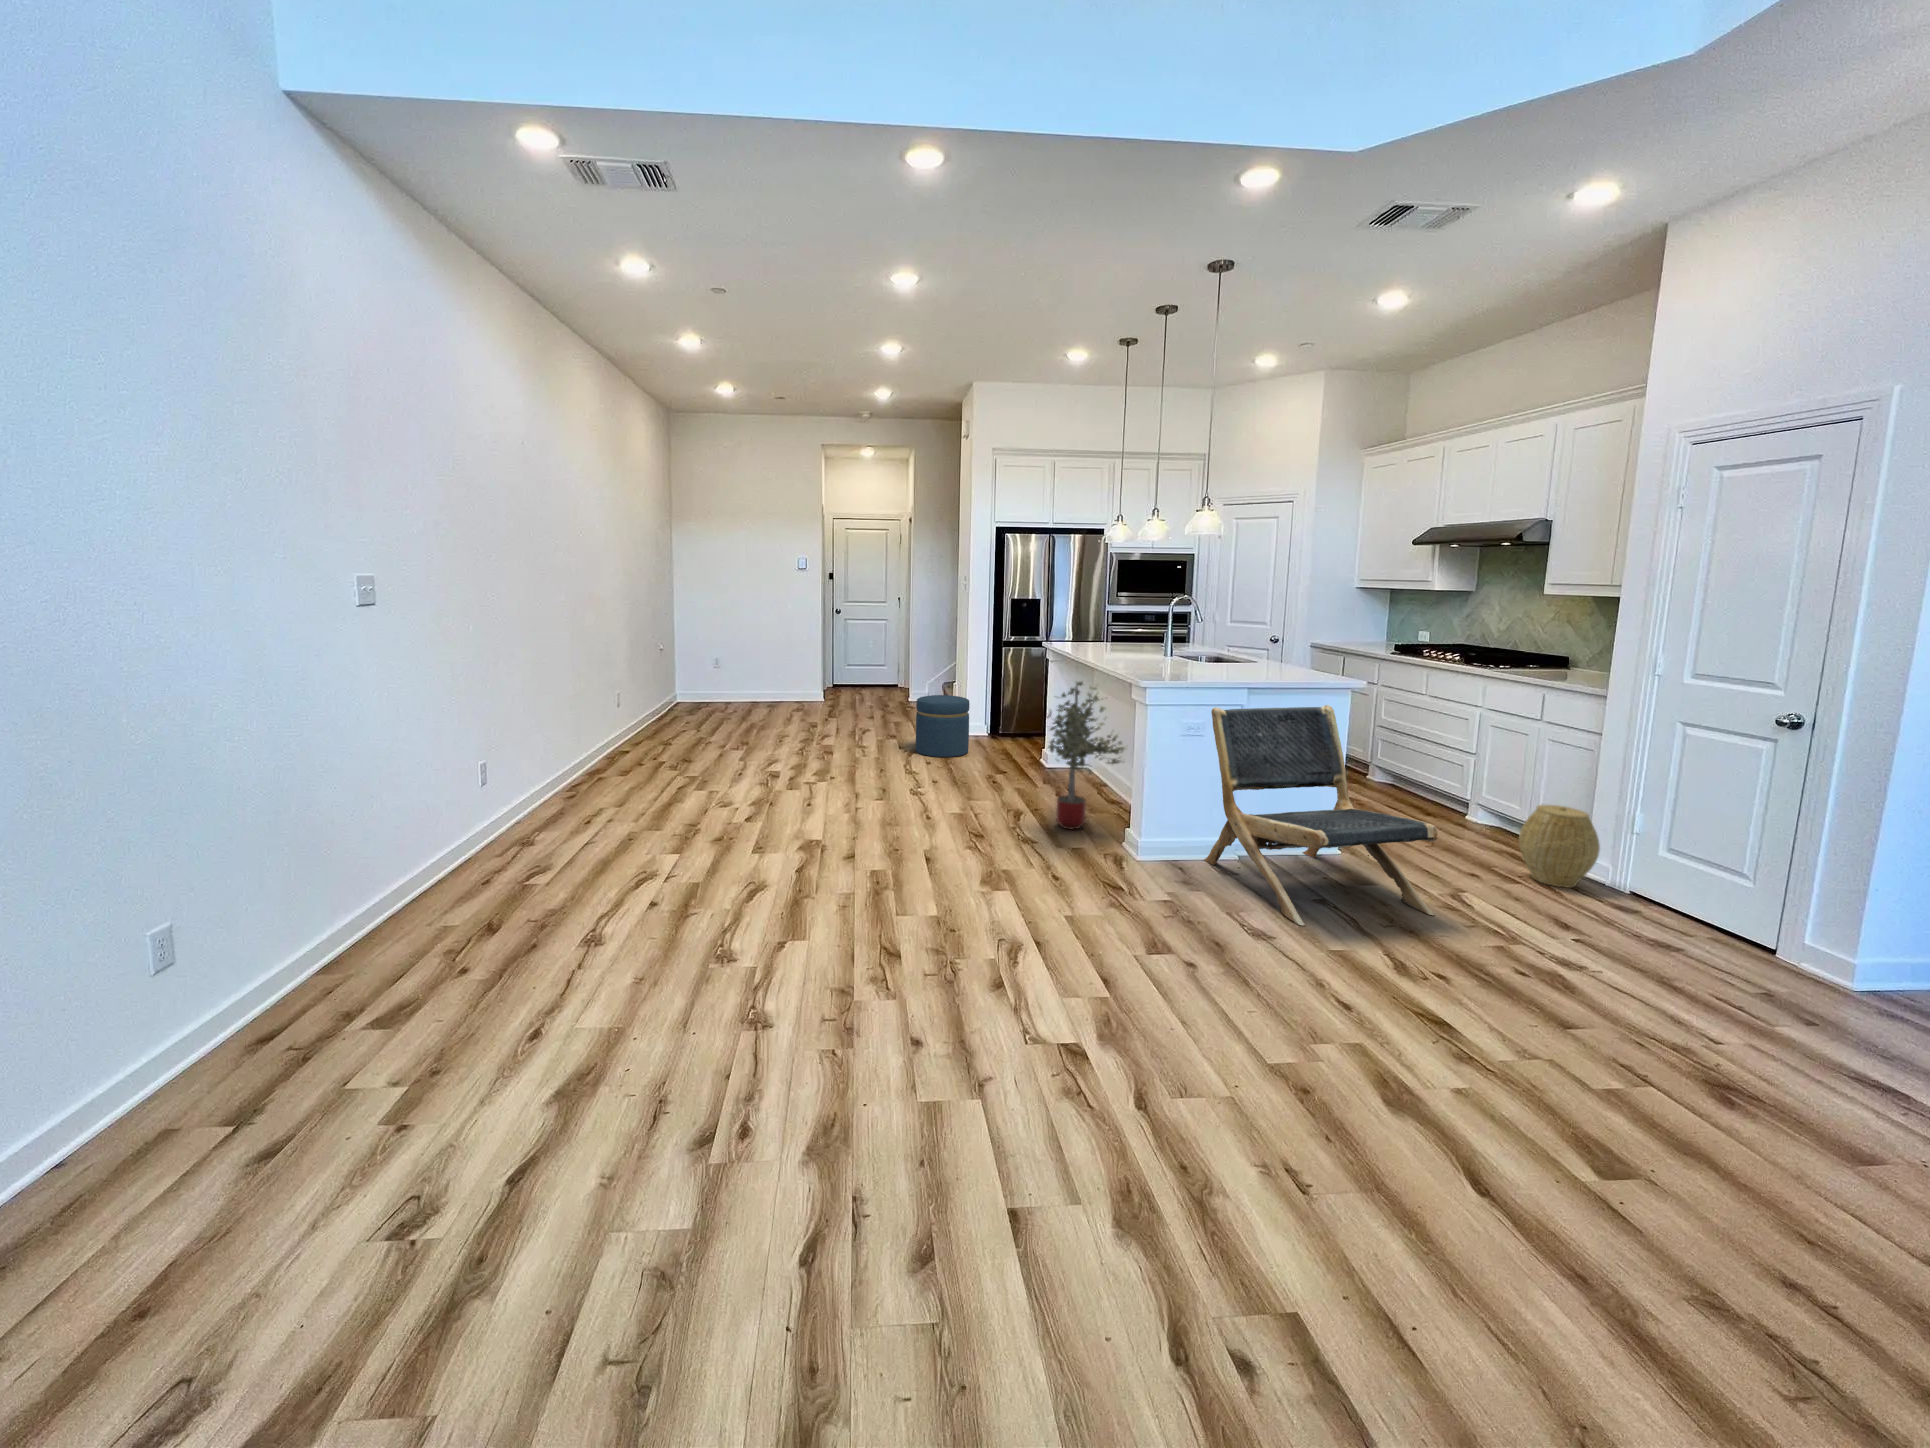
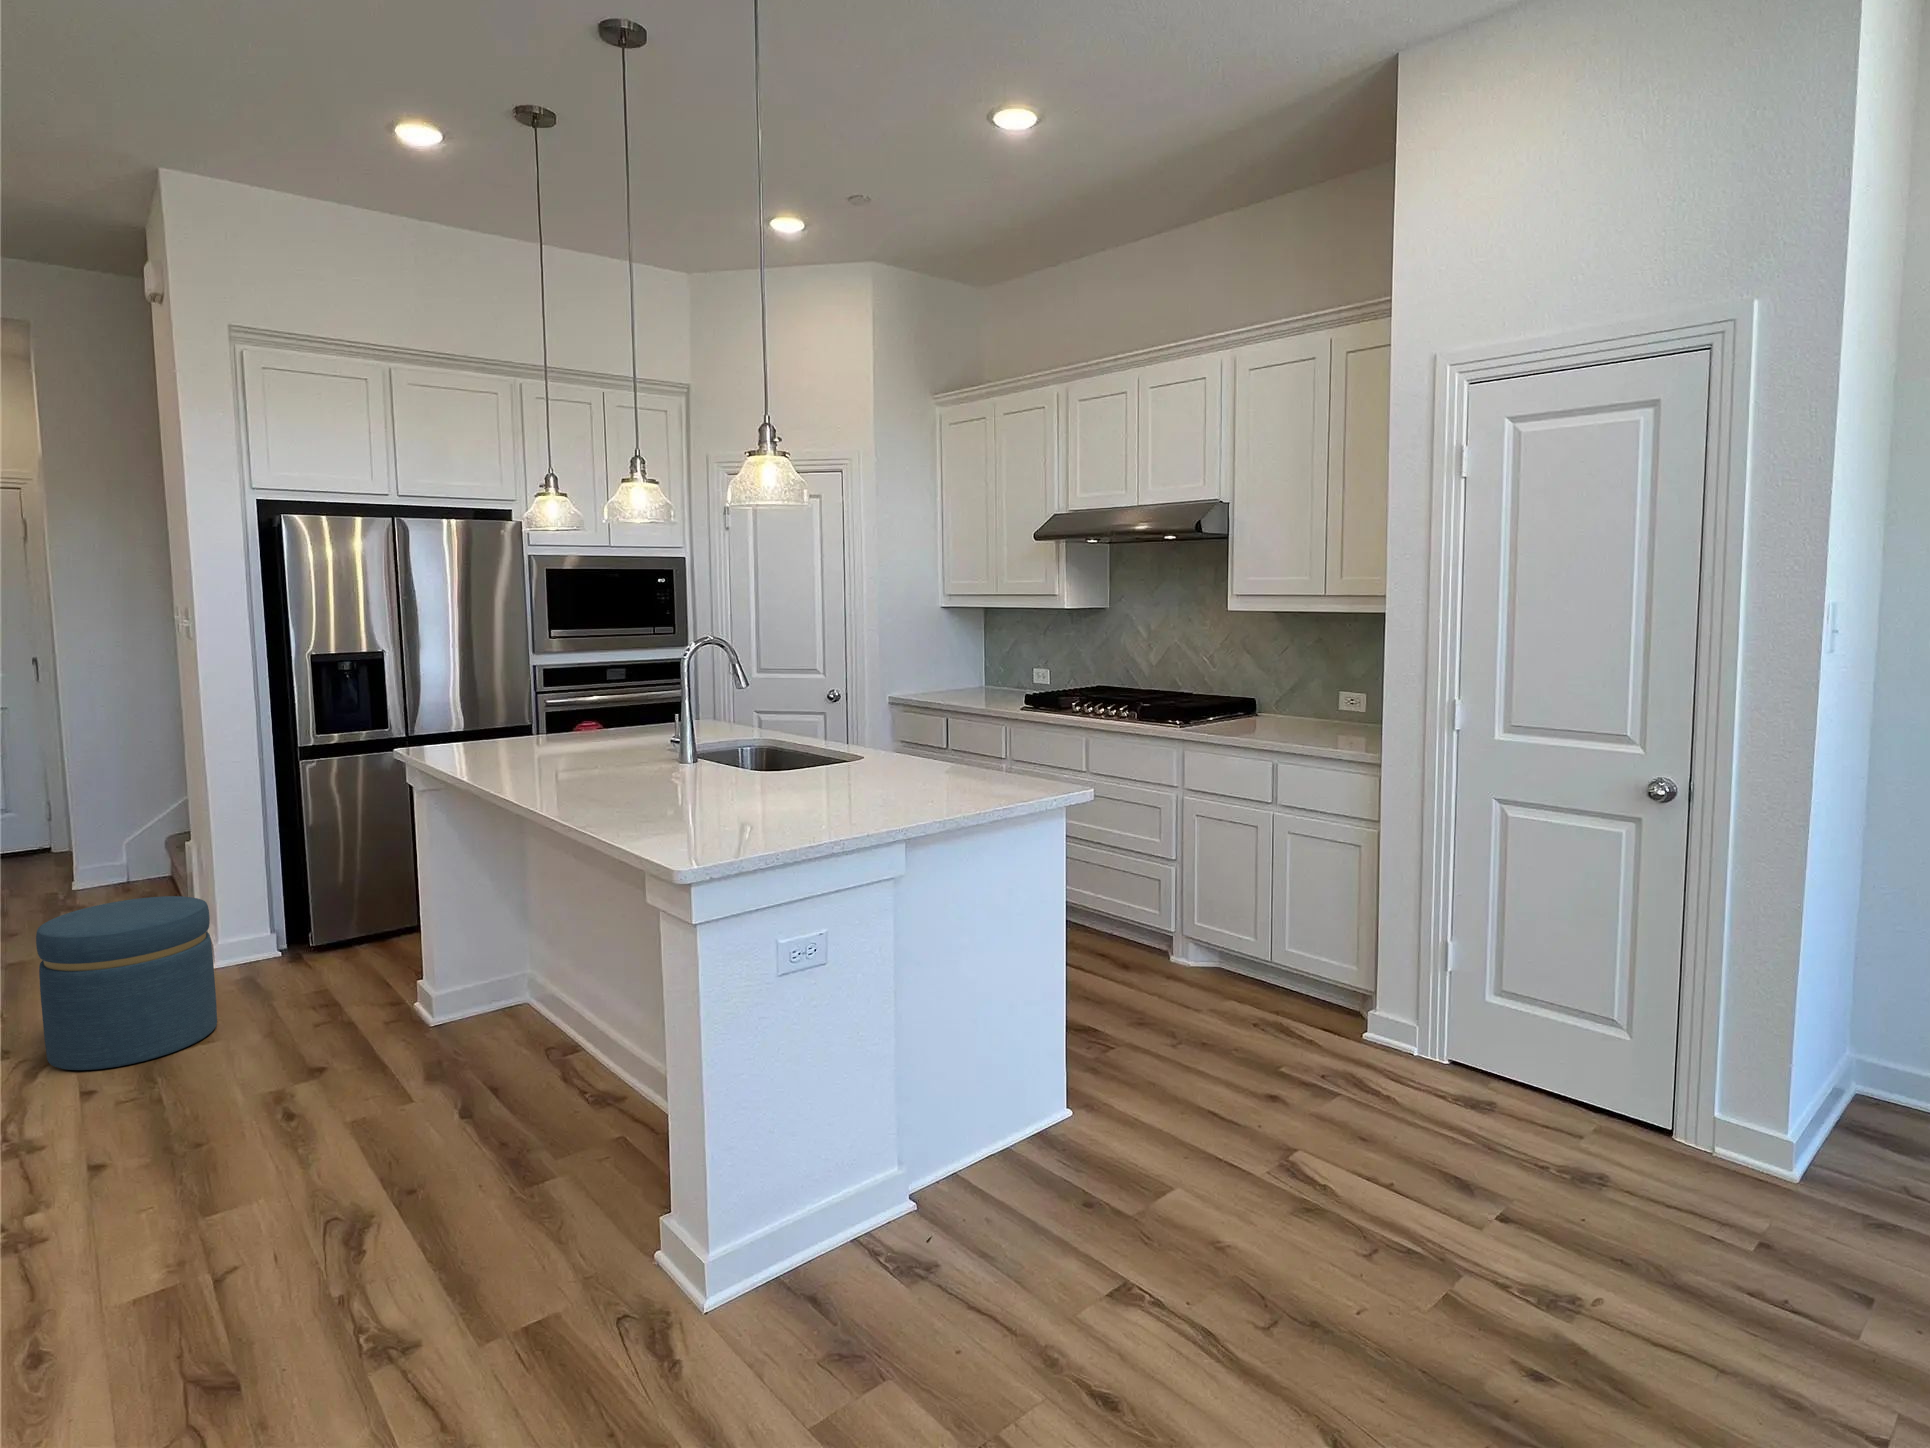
potted tree: present [1047,681,1125,830] -> none [402,868,635,1238]
lounge chair: present [1205,705,1438,925] -> none [823,840,1263,1384]
woven basket: present [1519,805,1600,888] -> none [1281,939,1381,1071]

